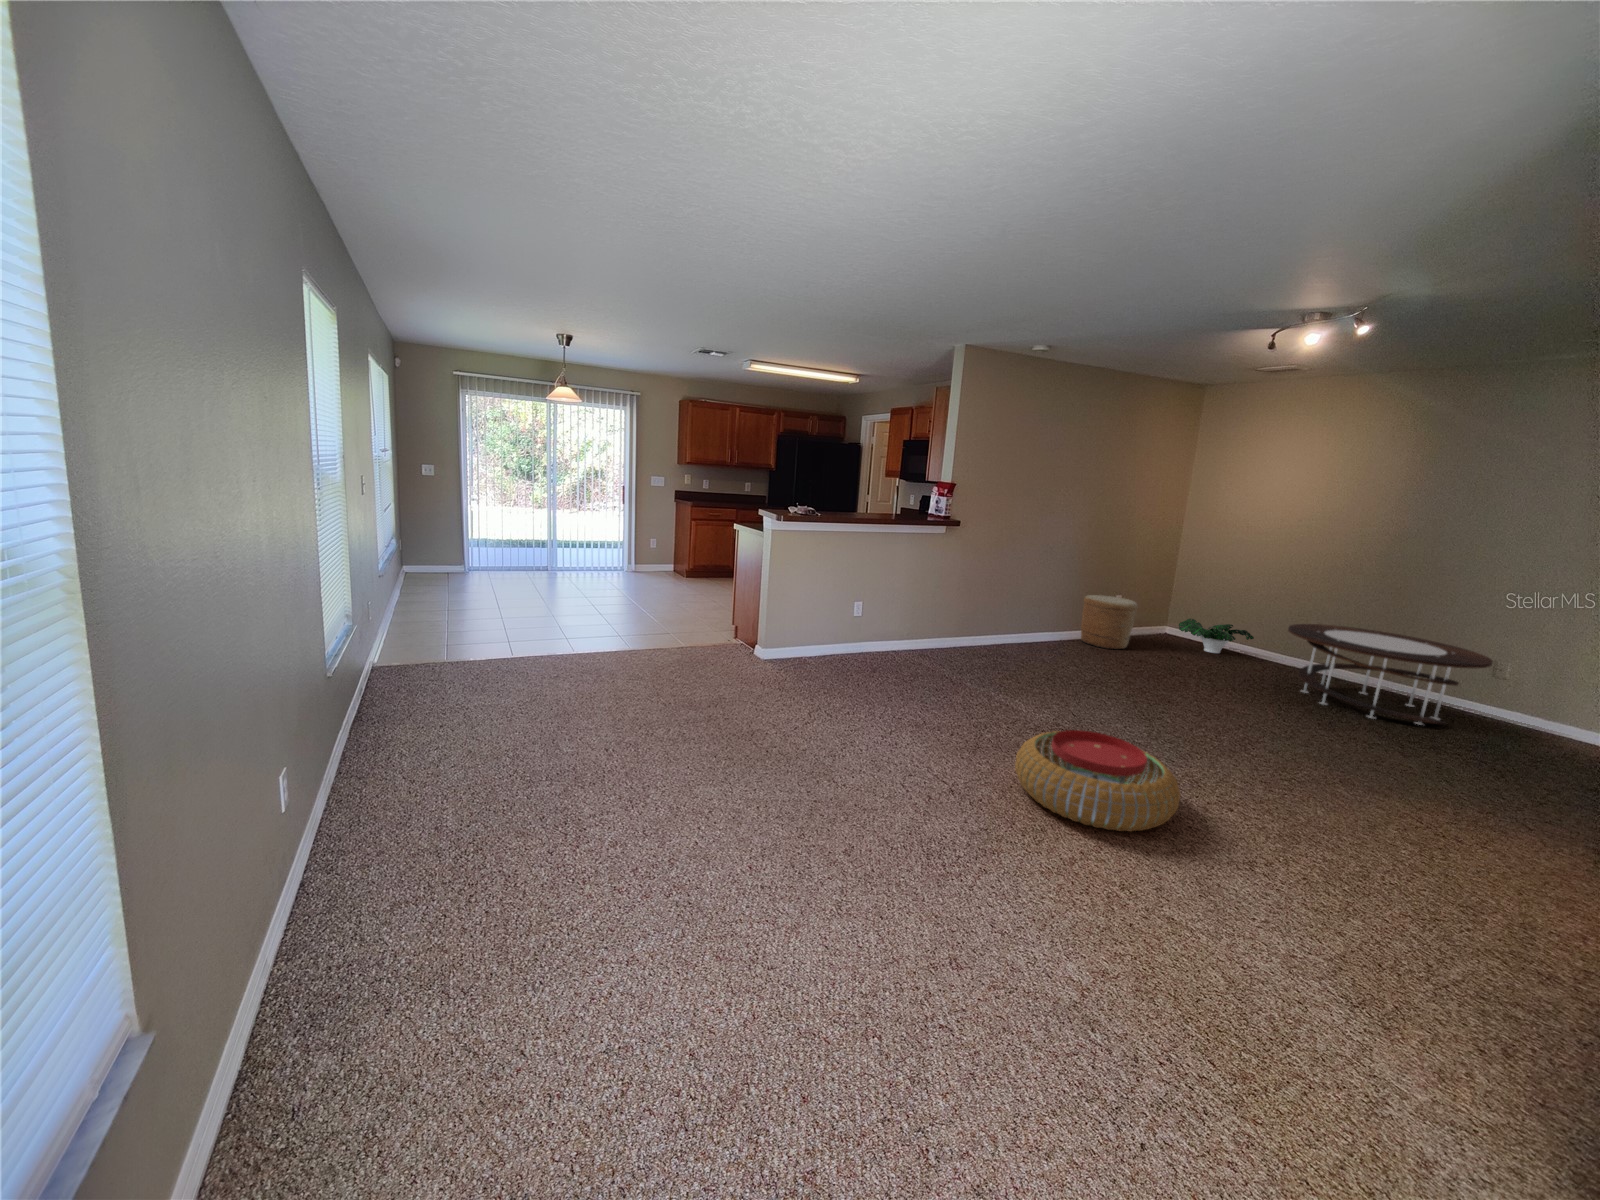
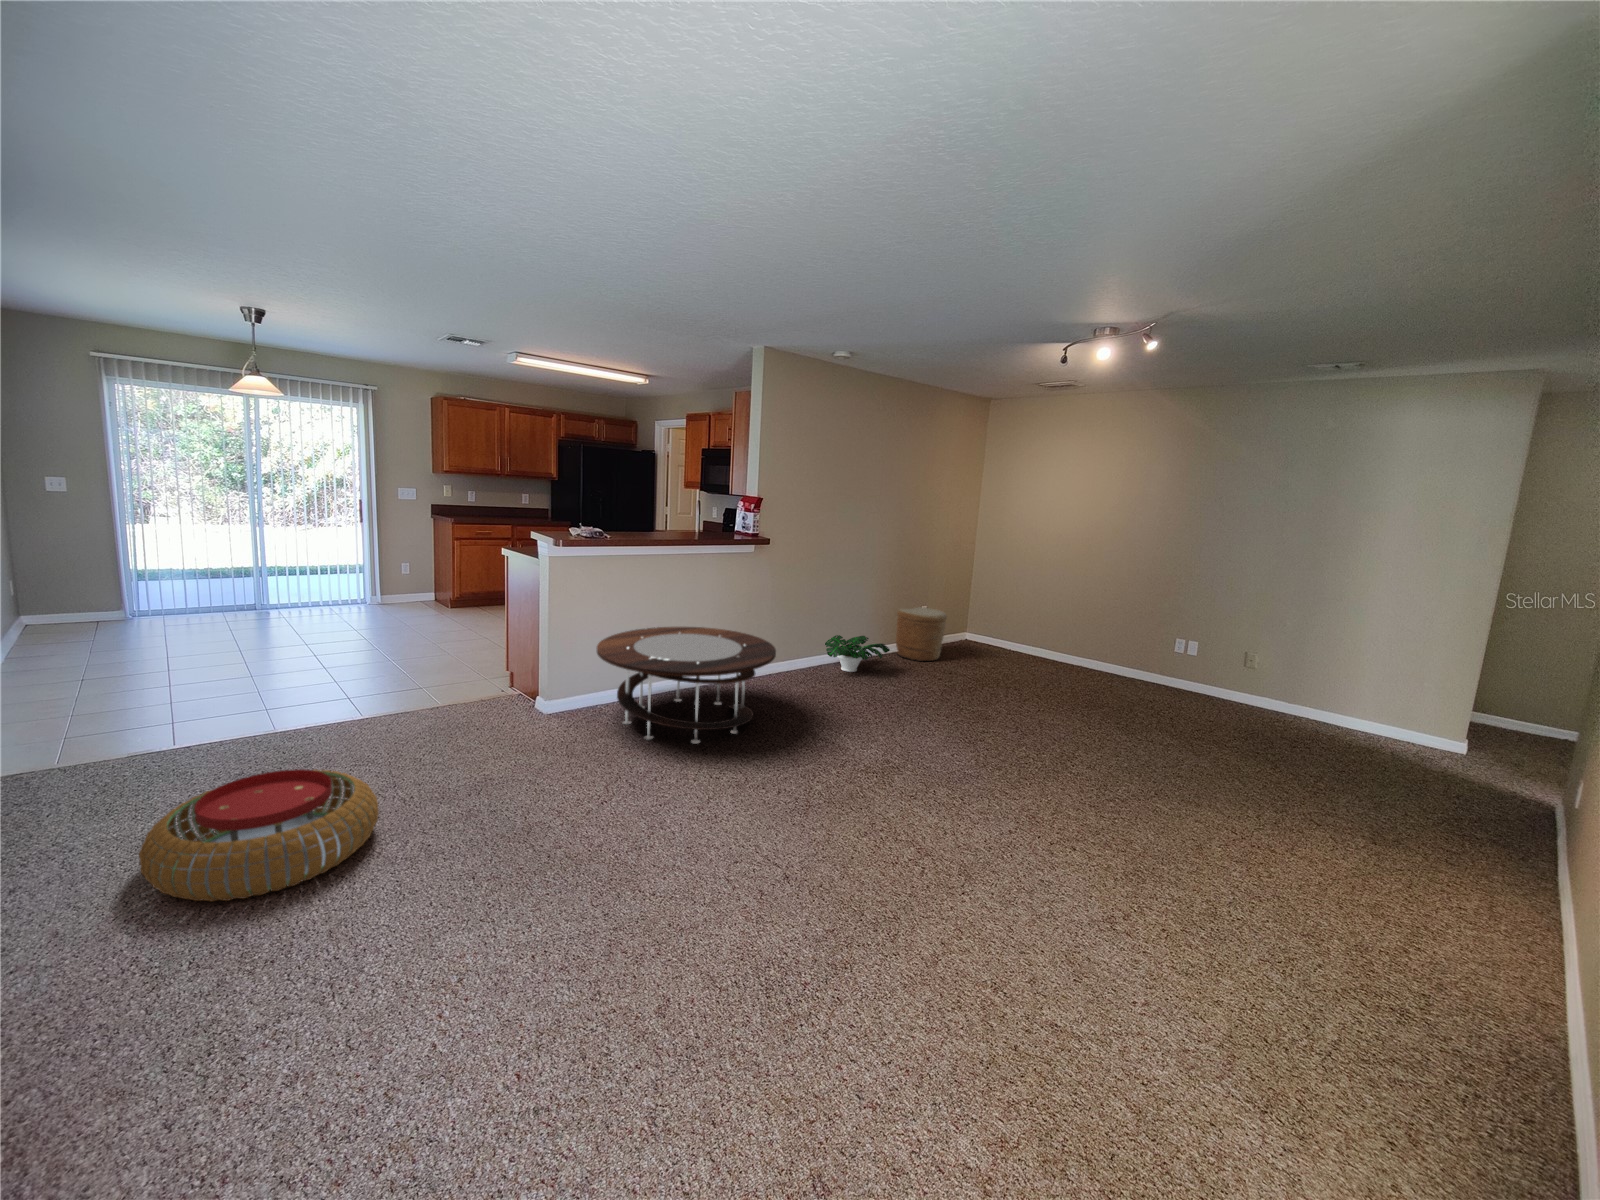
potted plant: present [1179,619,1254,653] -> present [825,635,890,672]
coffee table: present [1288,624,1493,725] -> present [597,627,776,744]
pouf: present [1015,730,1180,832] -> present [139,769,379,902]

